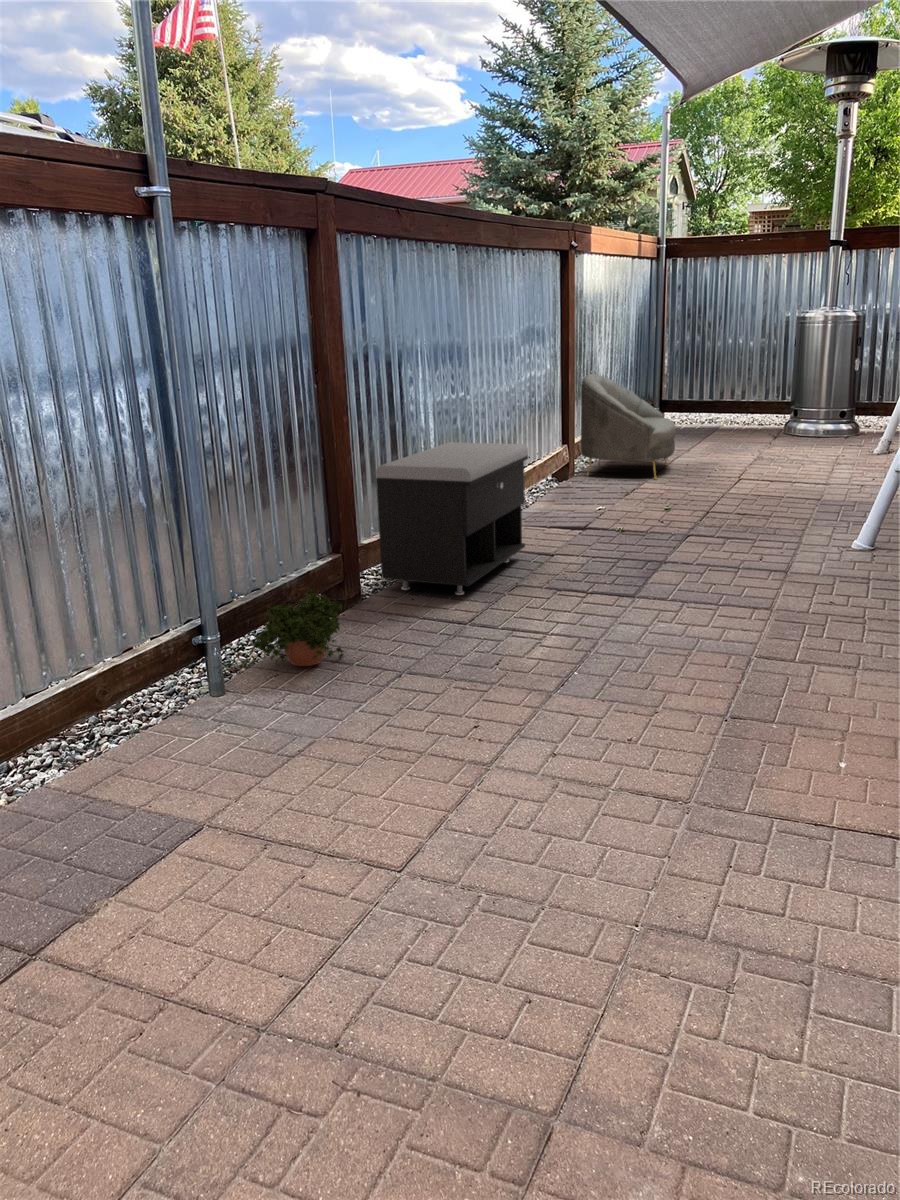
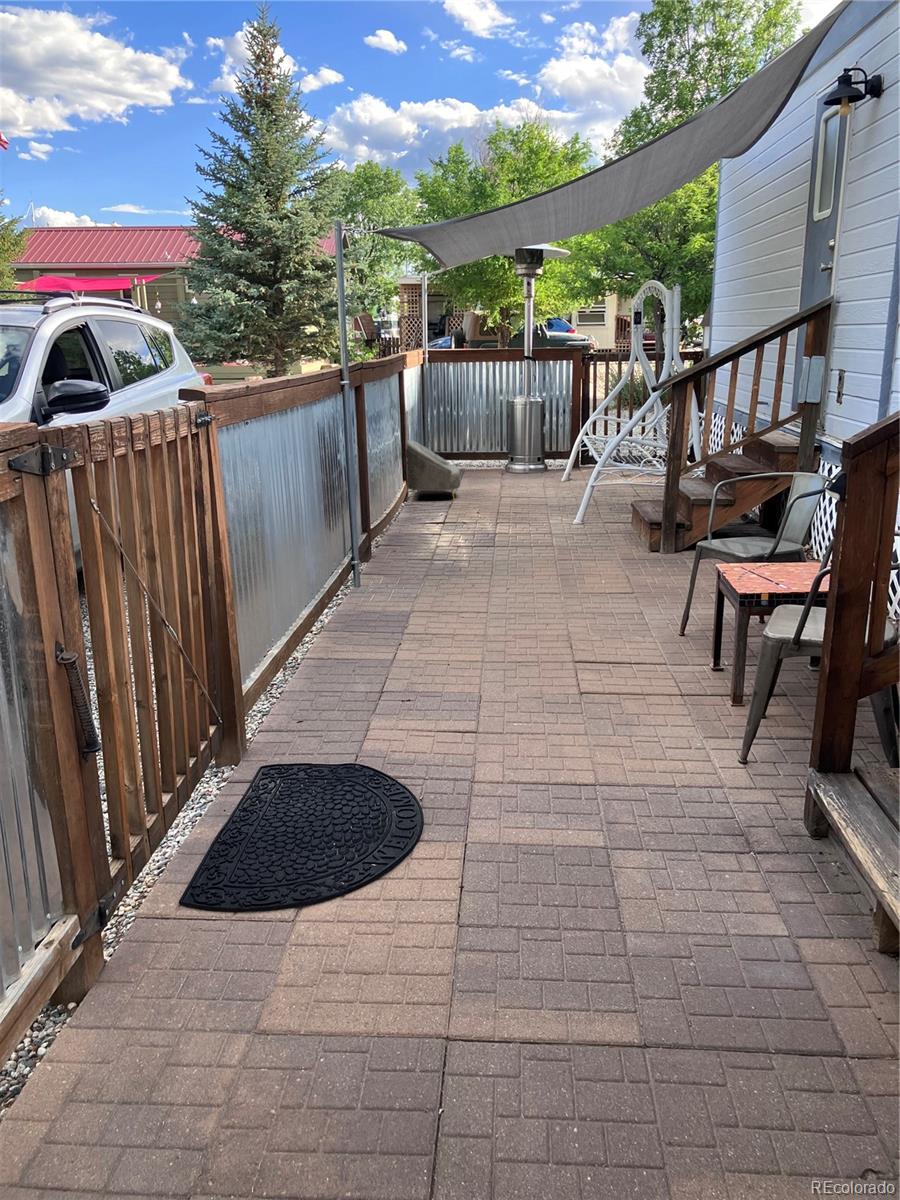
storage bench: present [376,442,528,595] -> none [375,482,430,555]
potted plant: present [253,589,344,666] -> none [358,547,407,580]

